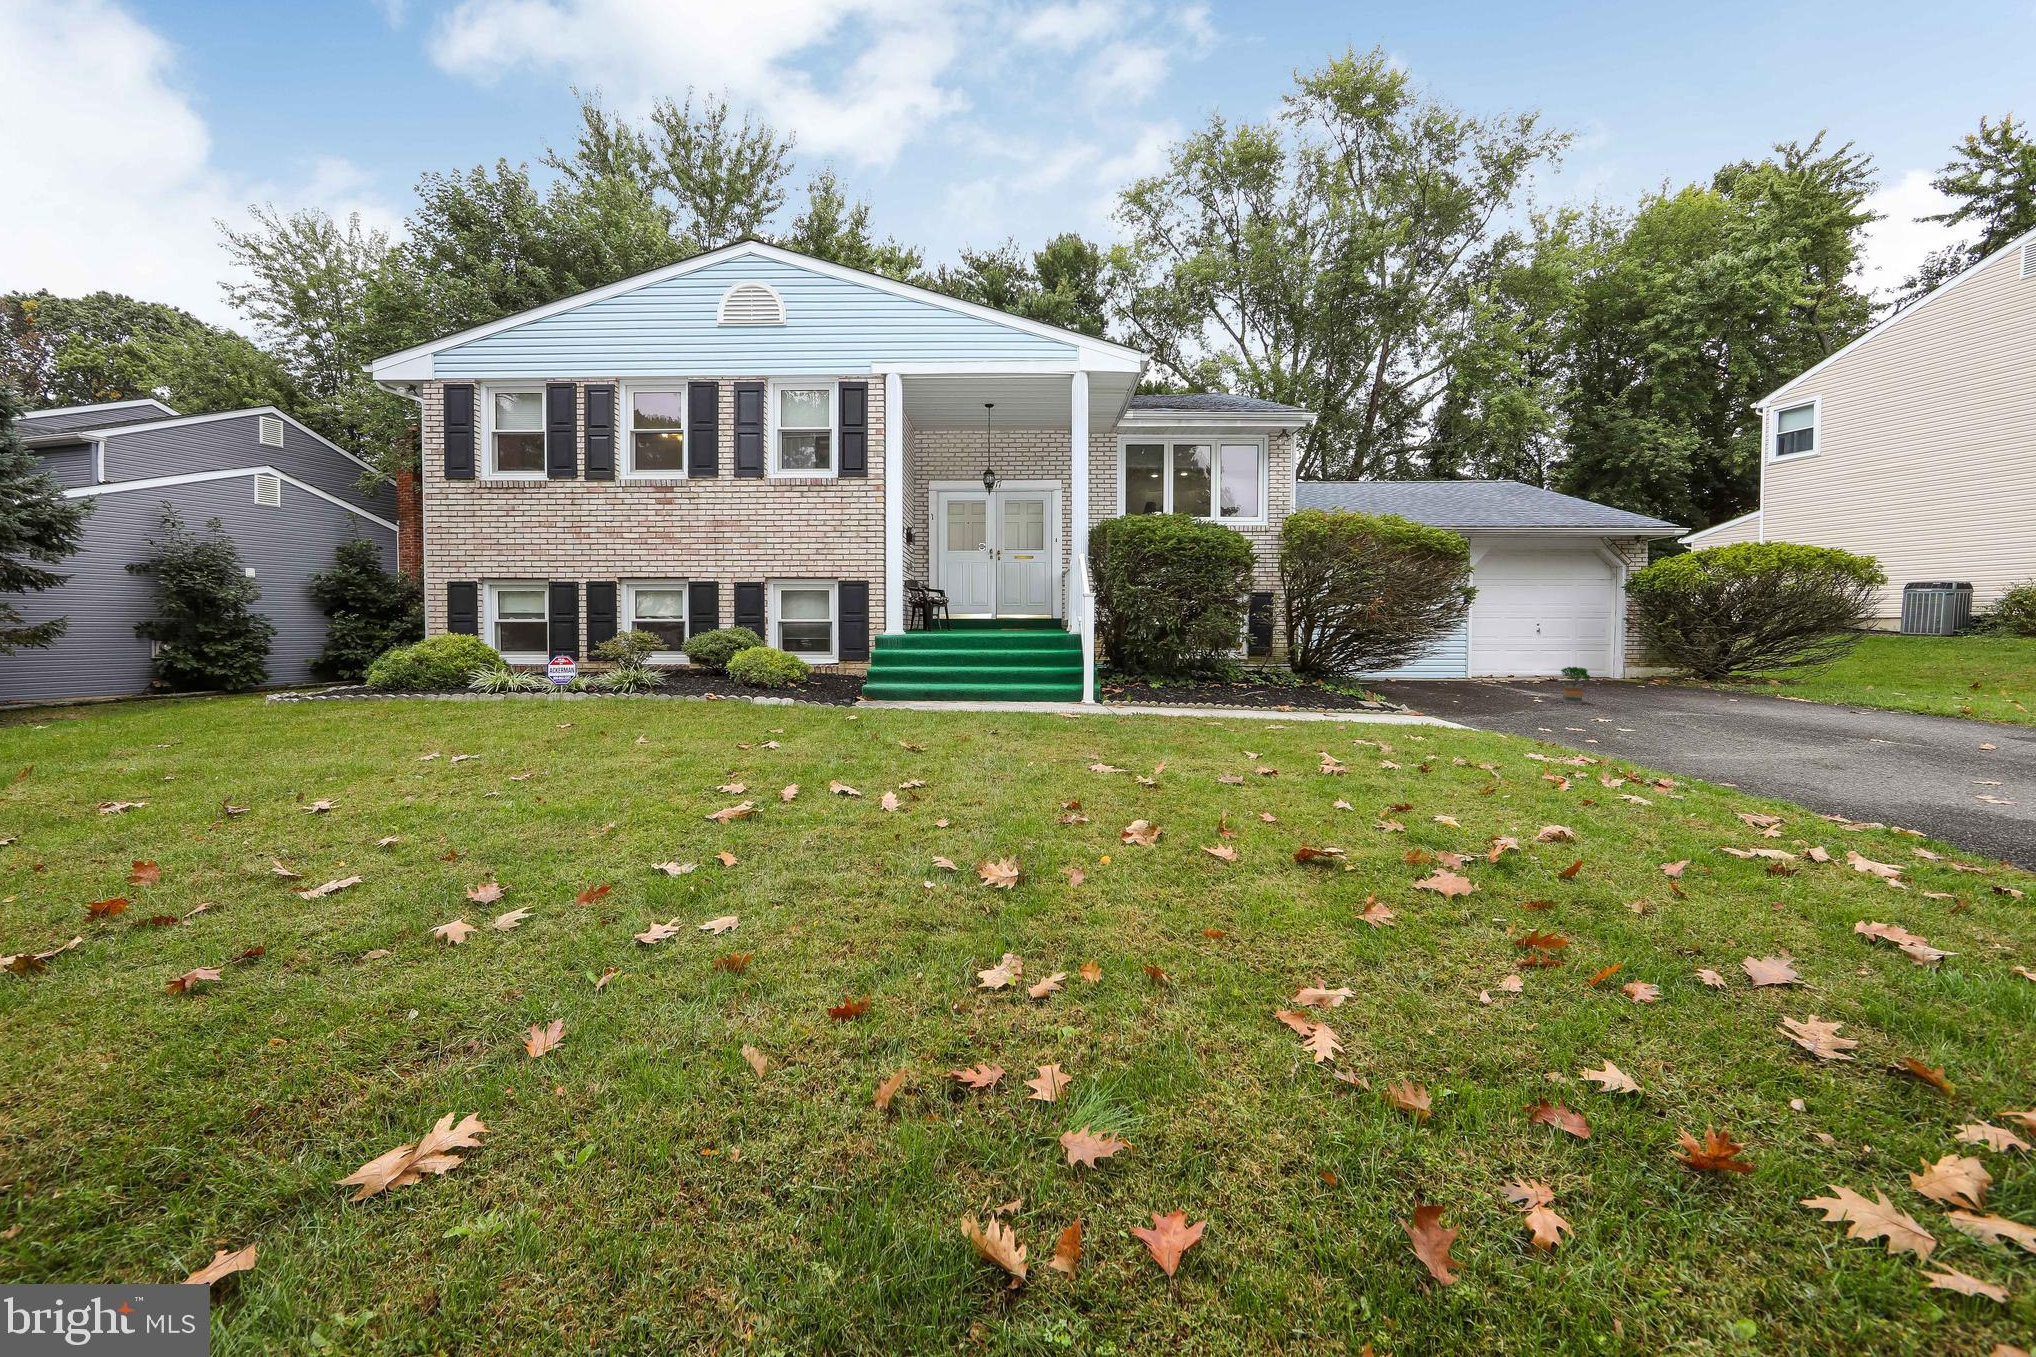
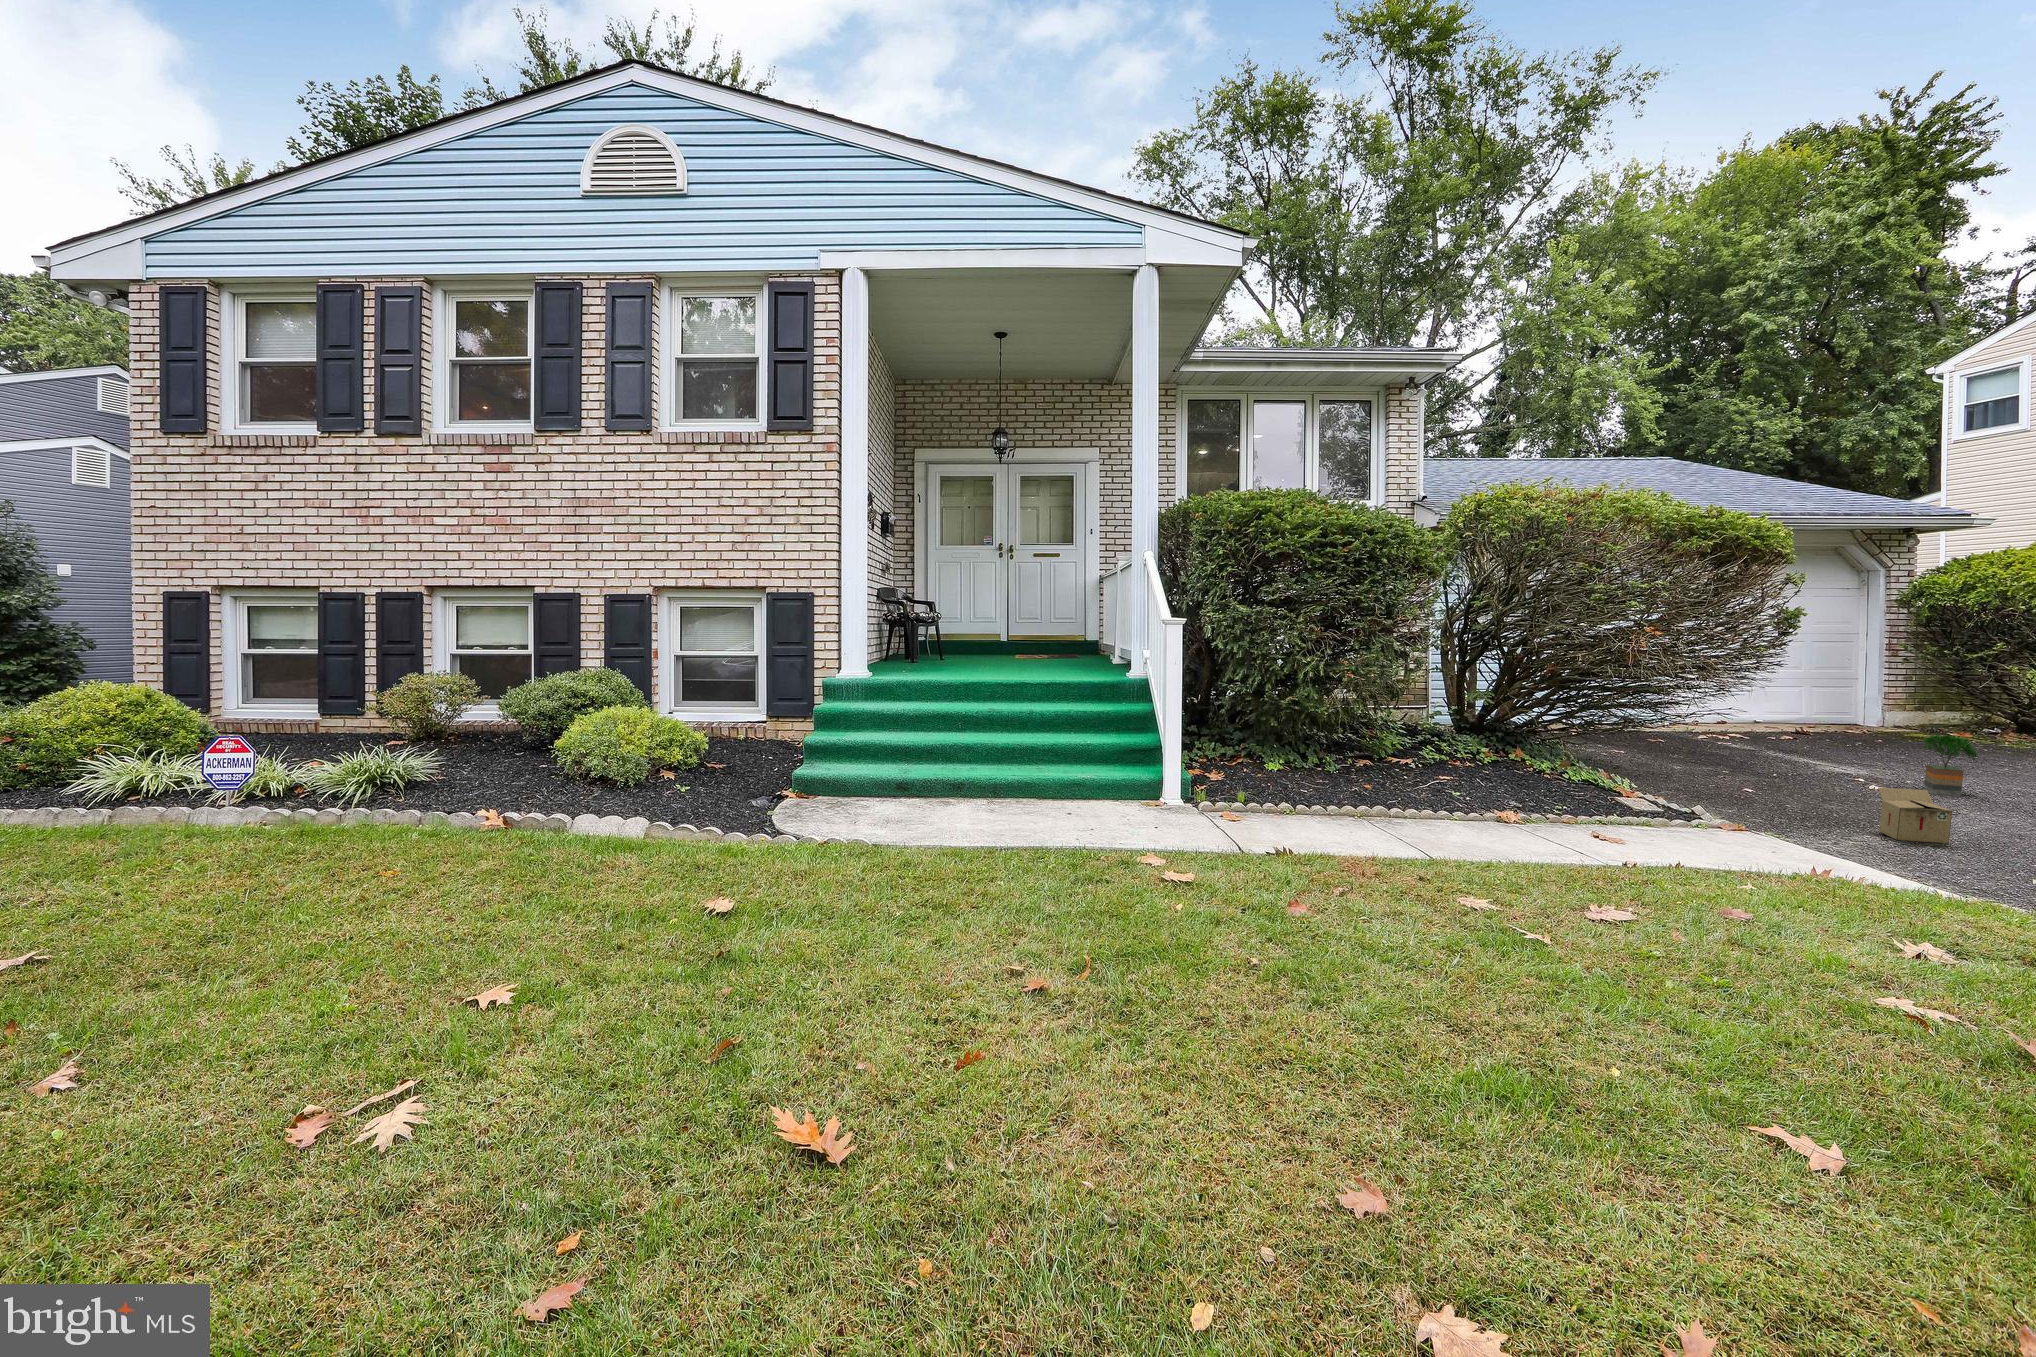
cardboard box: none [1510,692,1549,722] -> present [1878,788,1956,843]

